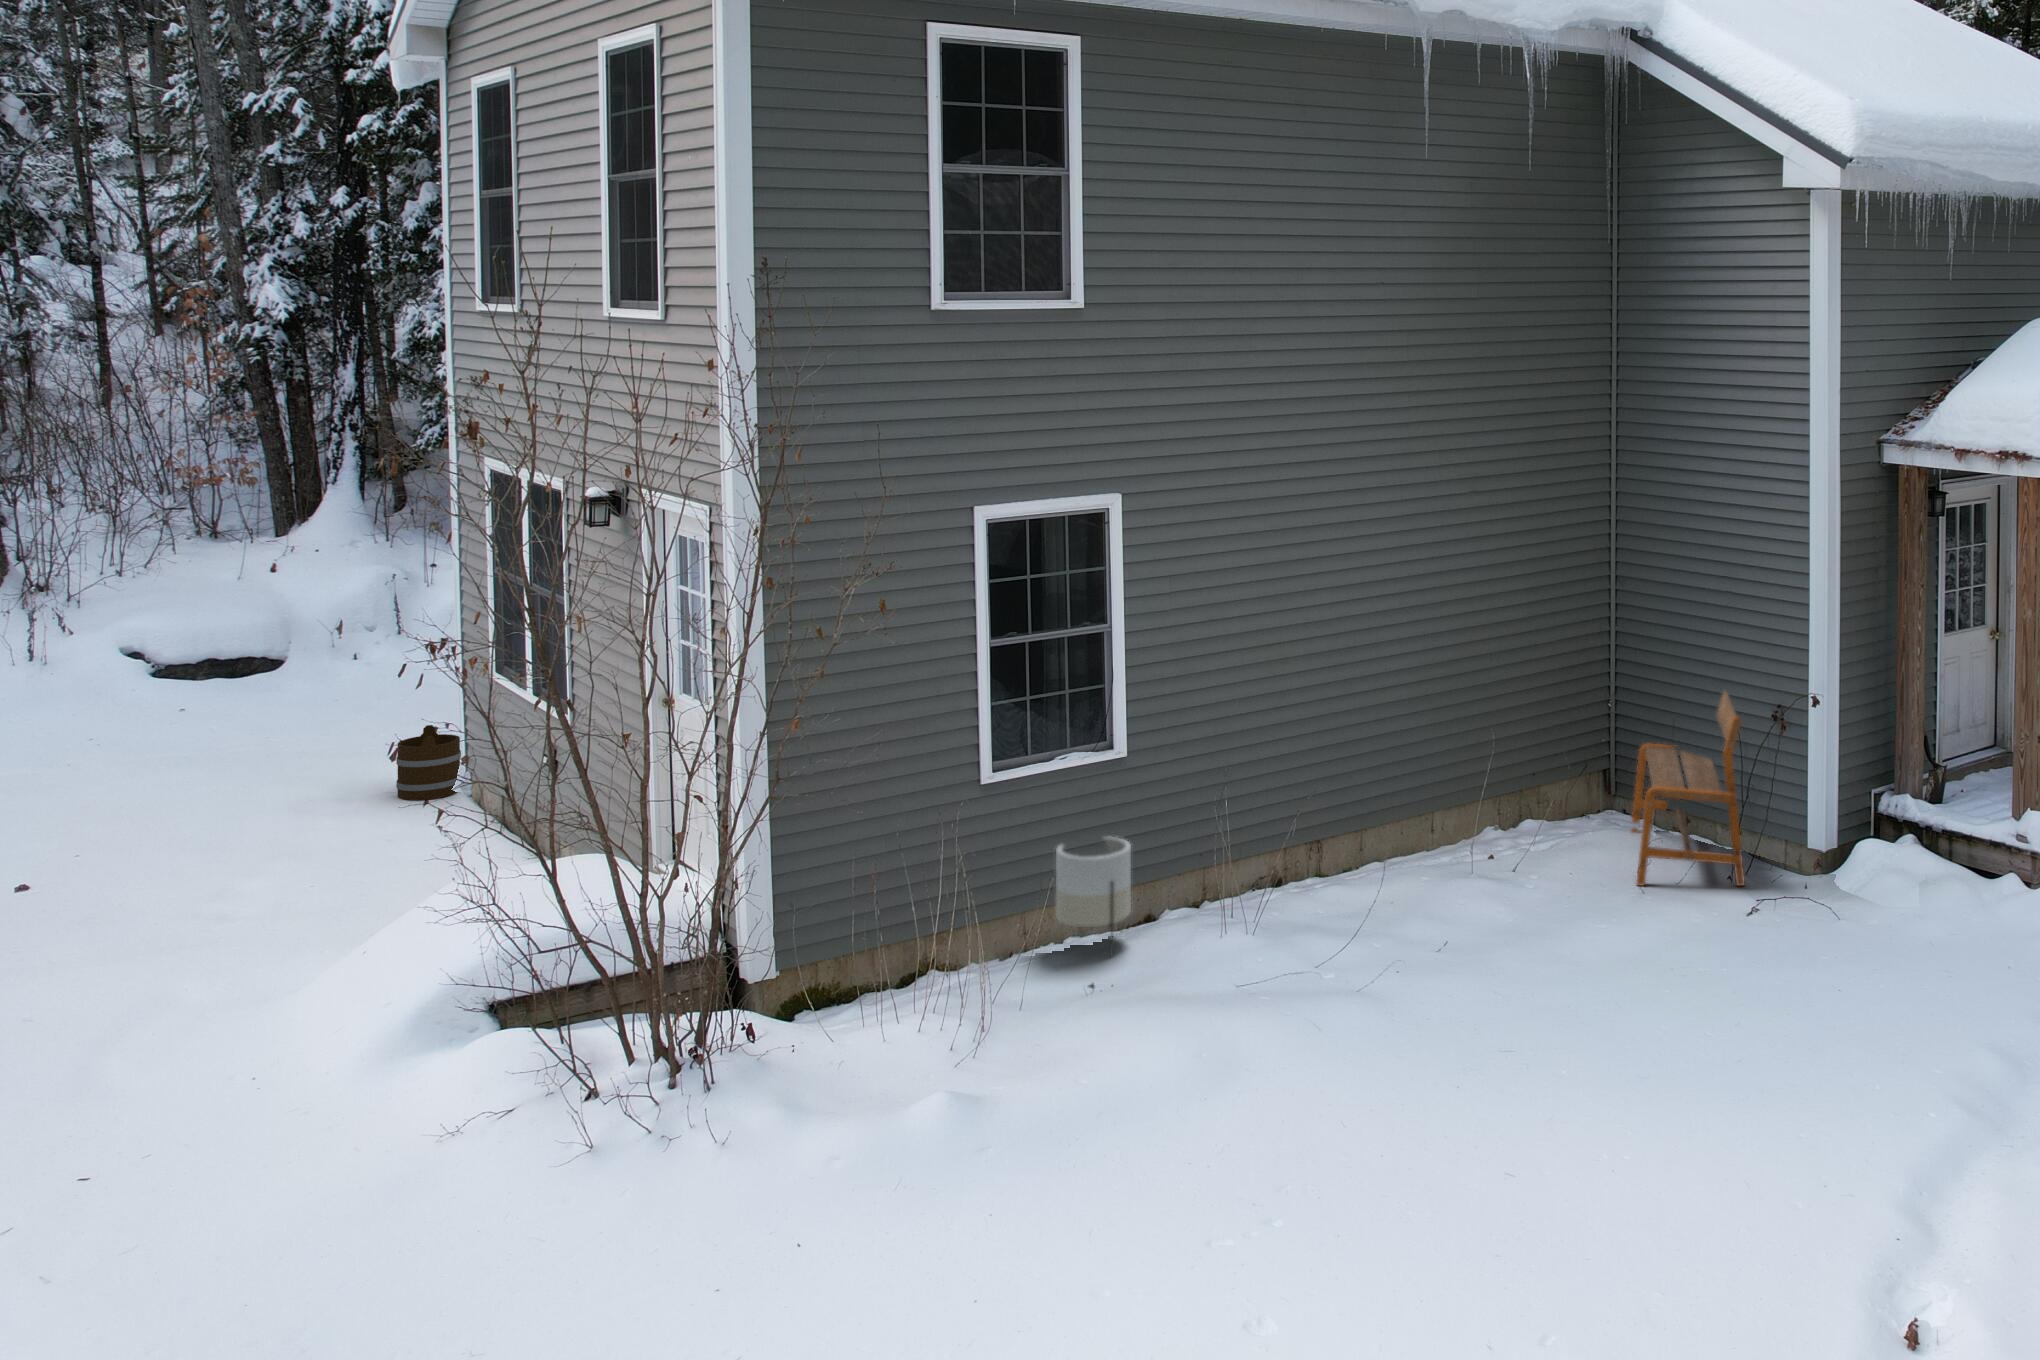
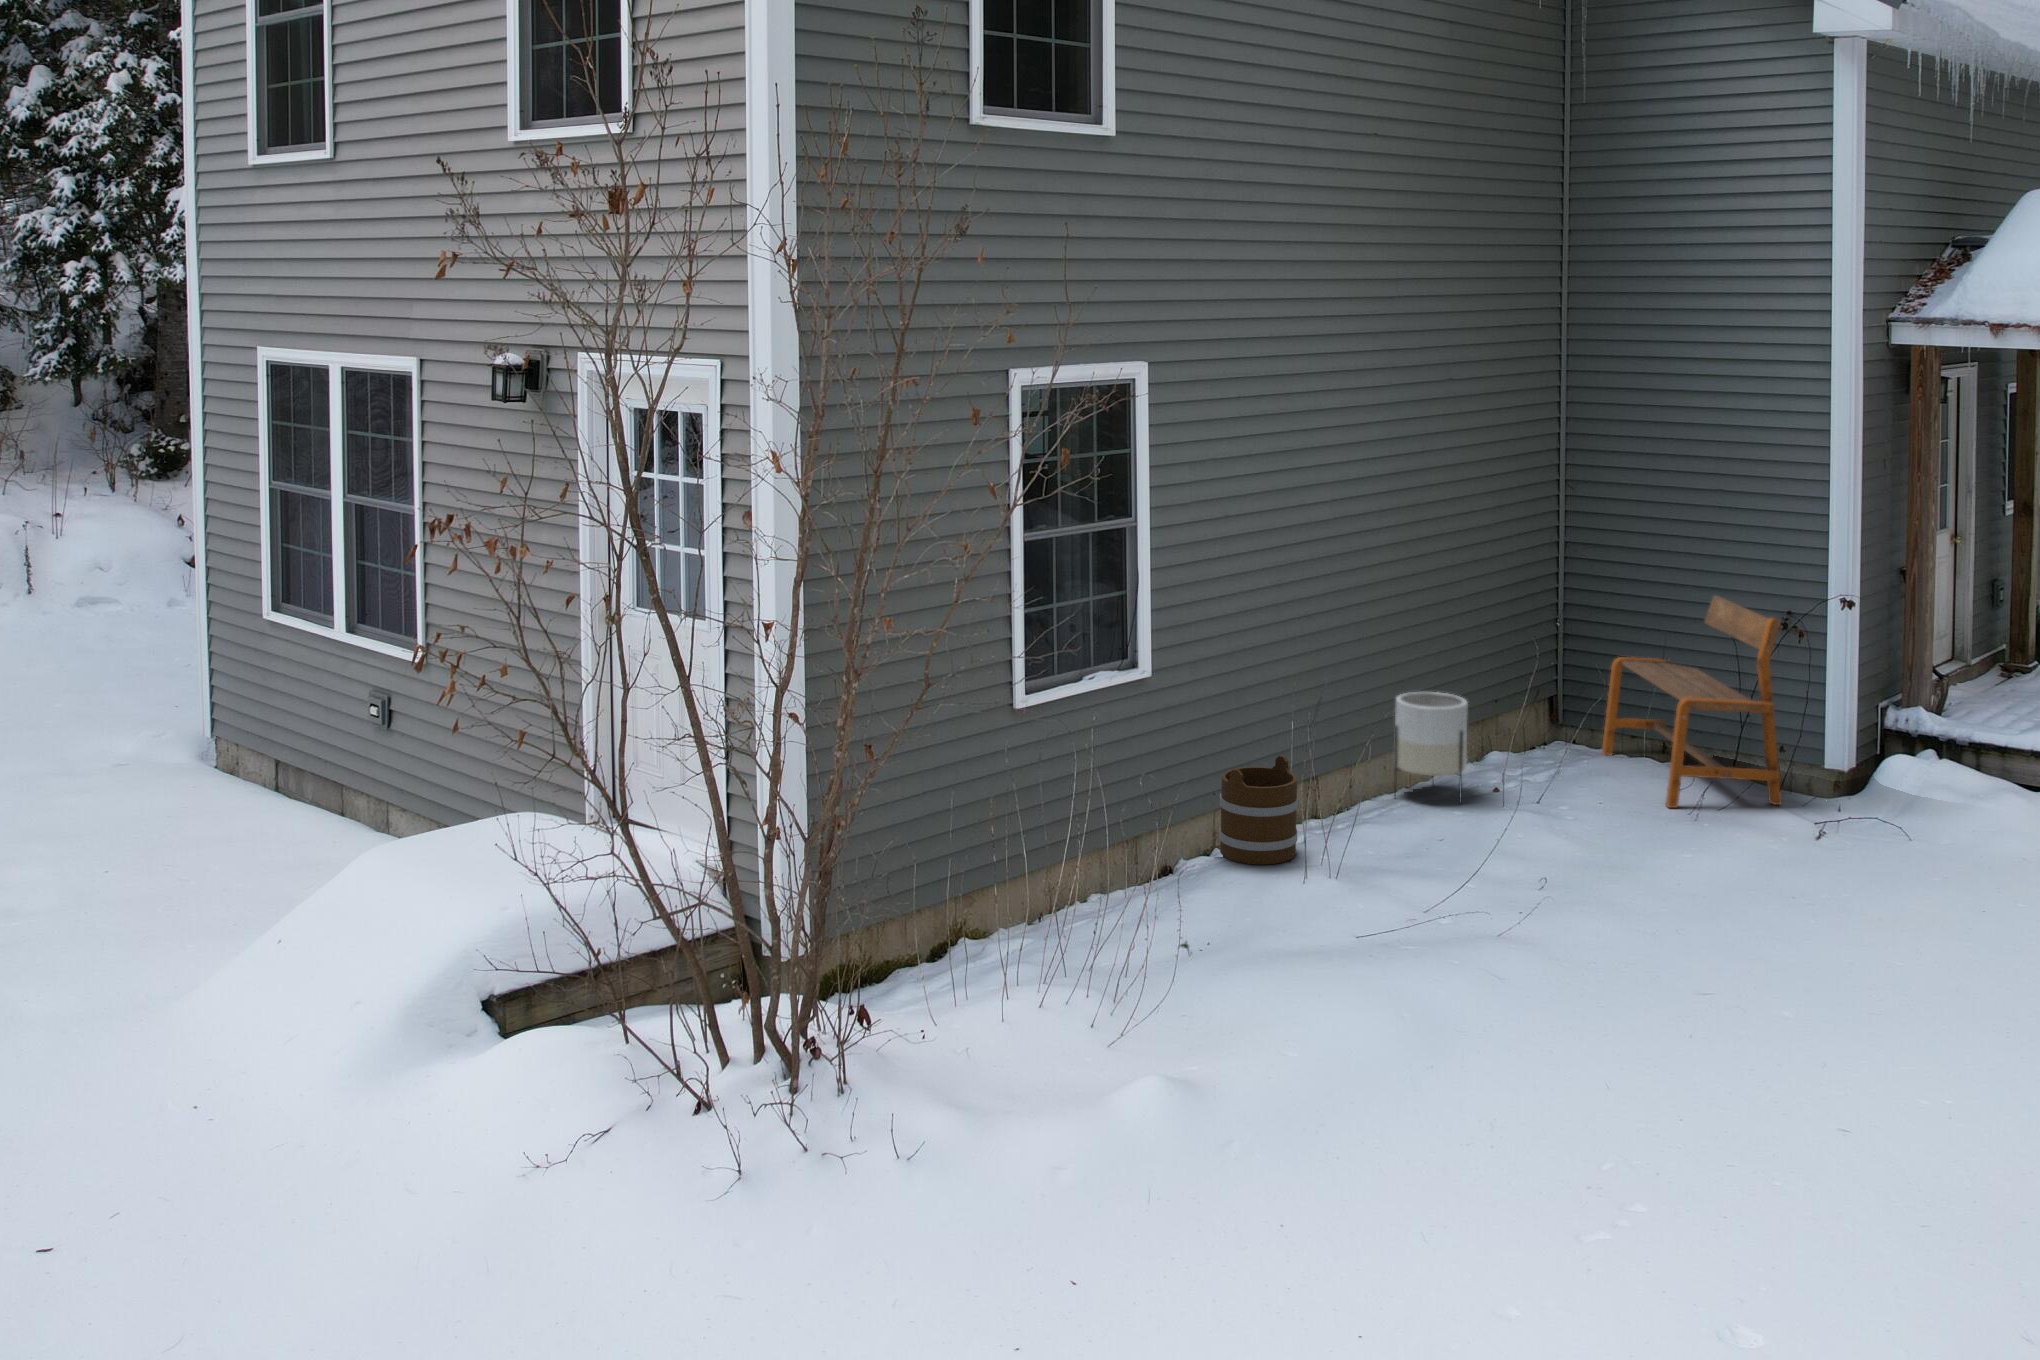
bucket: present [396,725,461,801] -> present [1219,755,1298,865]
planter: present [1055,836,1131,929] -> present [1394,692,1468,802]

